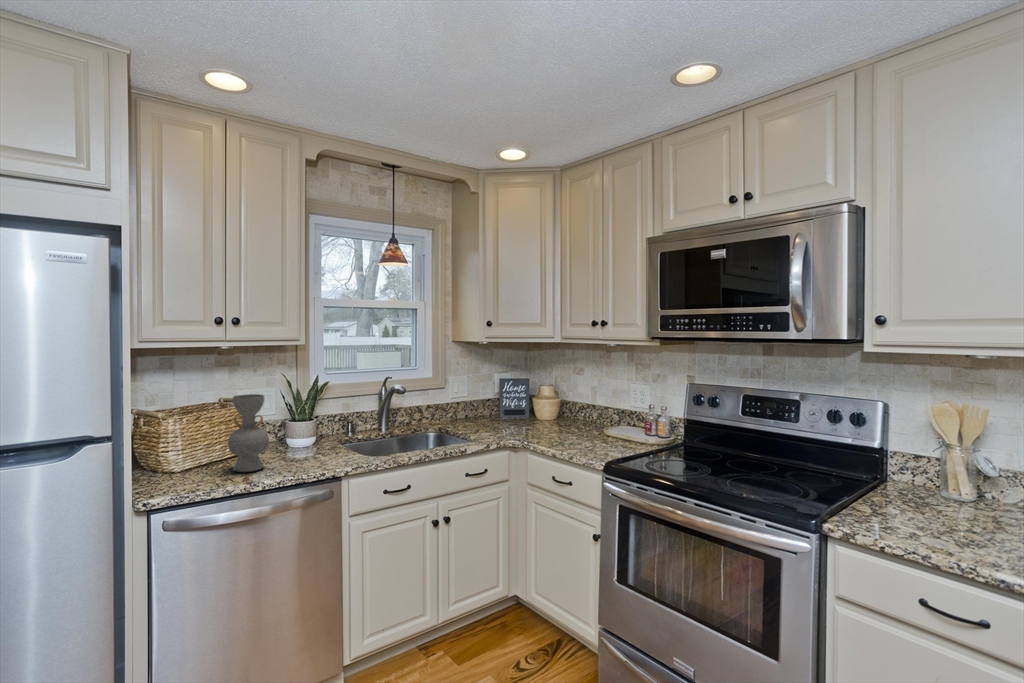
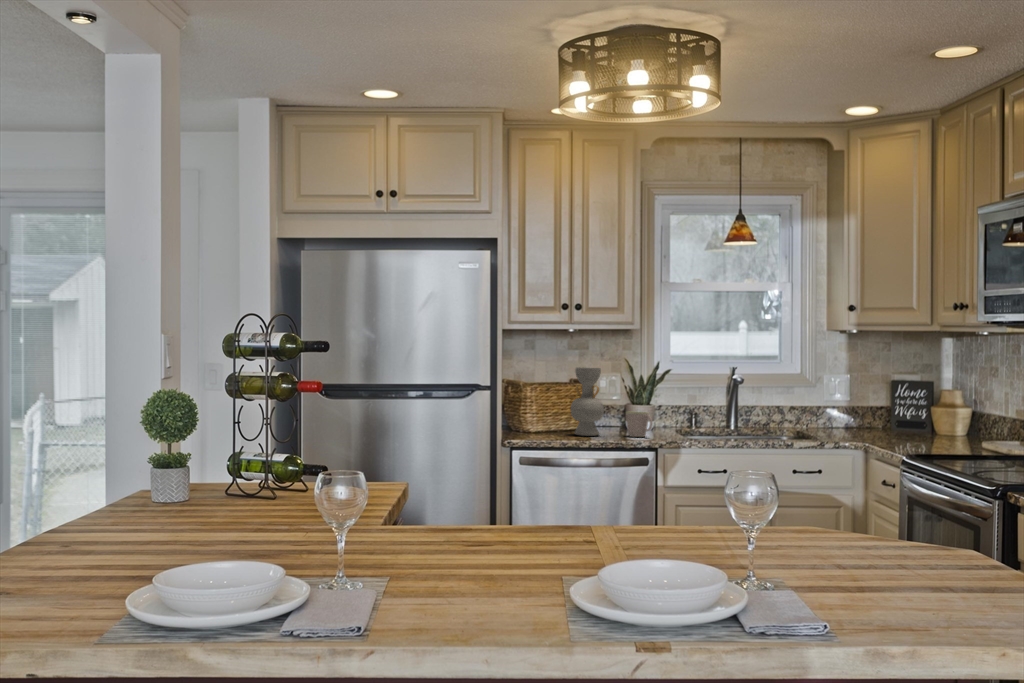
mug: none [293,435,324,464] -> present [626,412,653,437]

